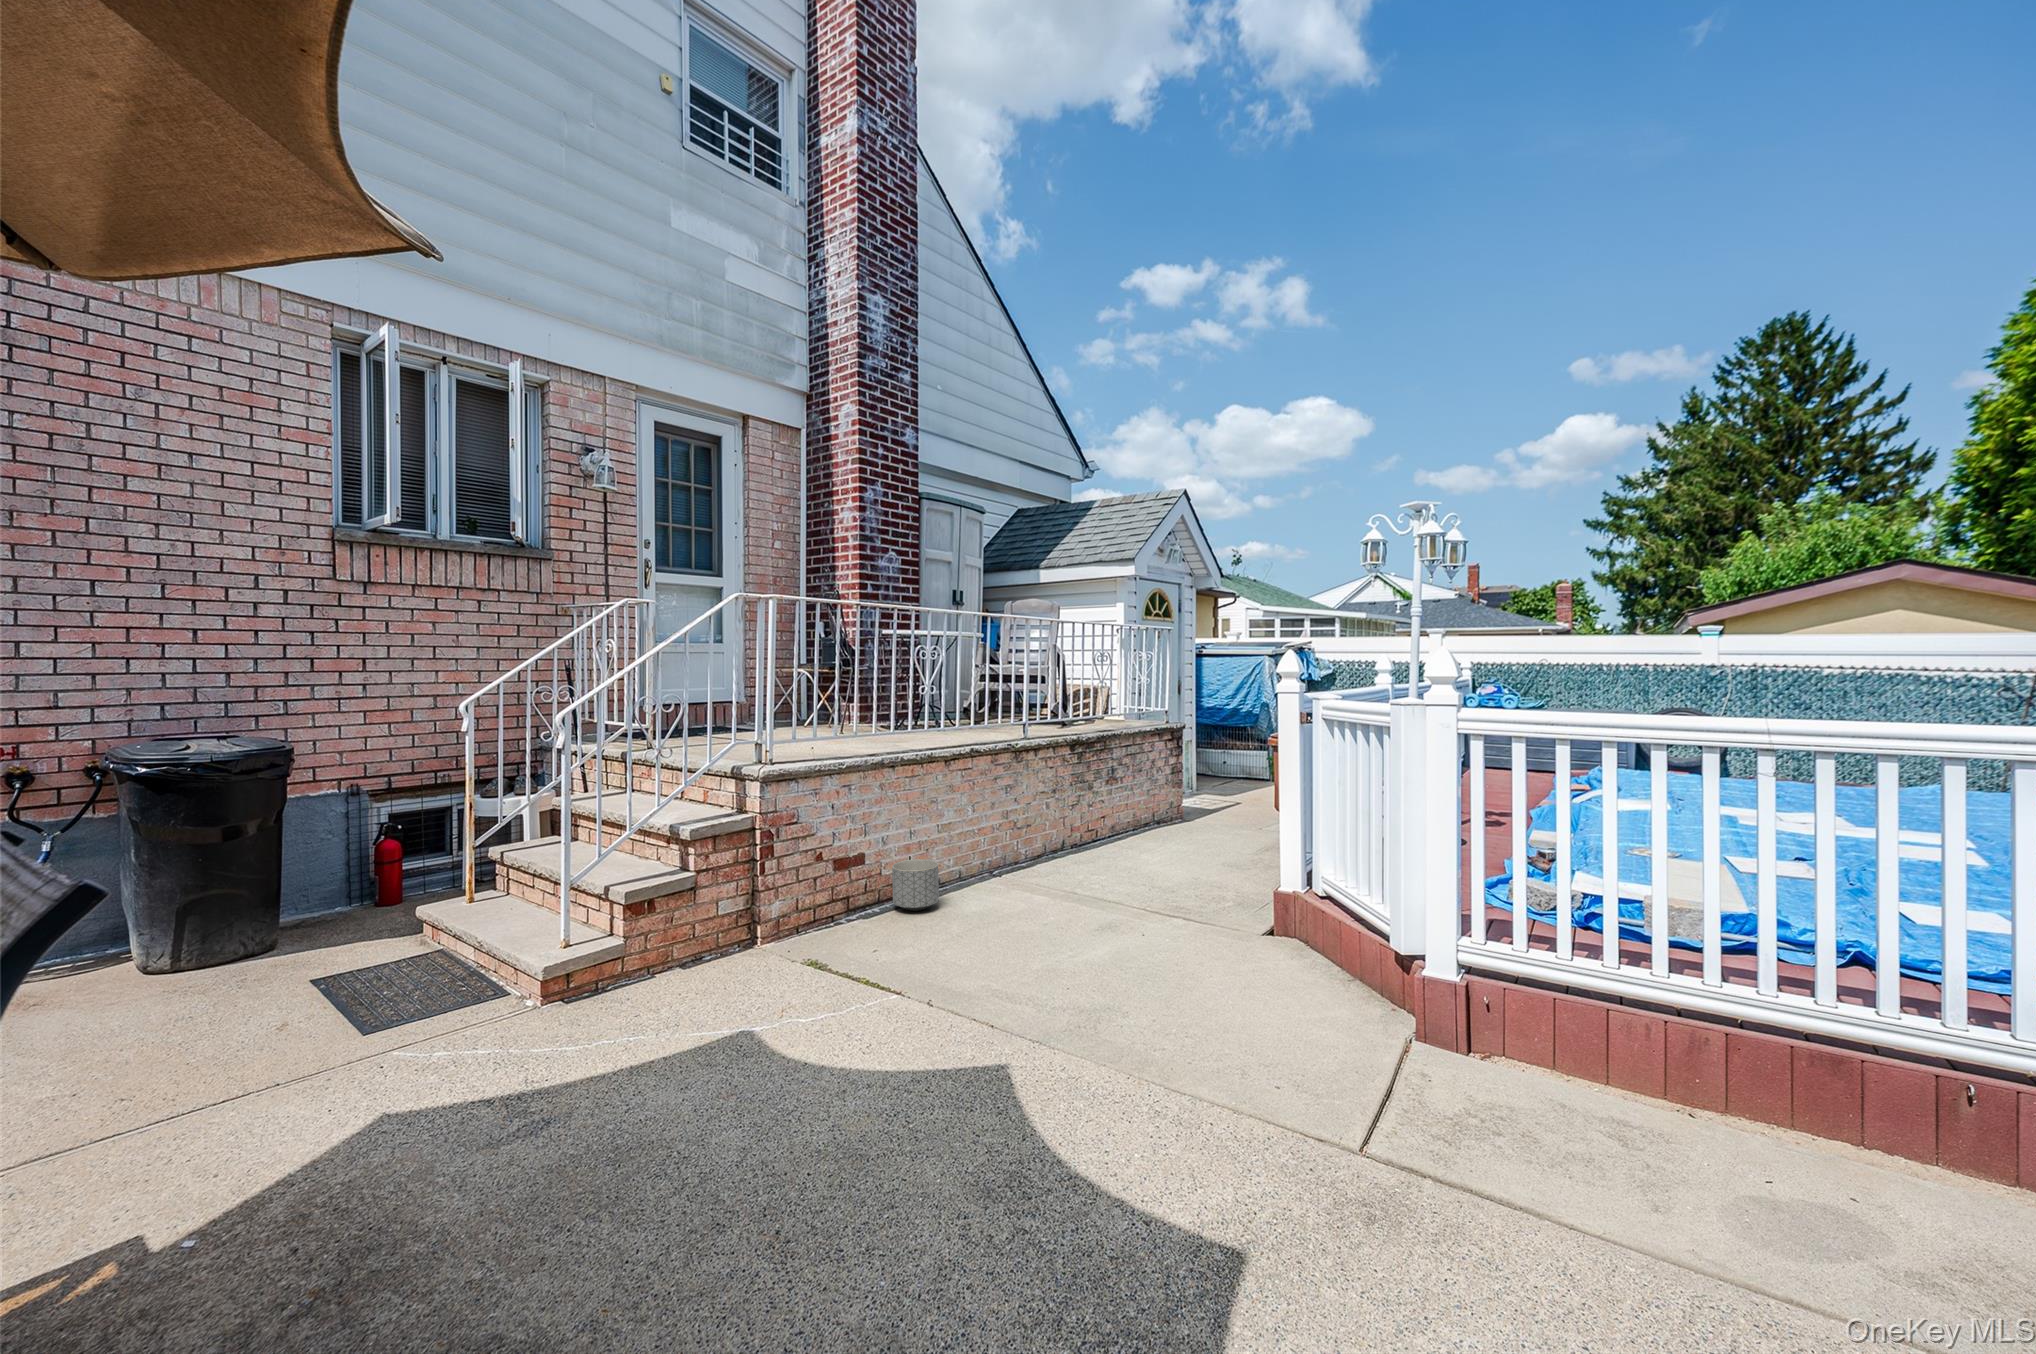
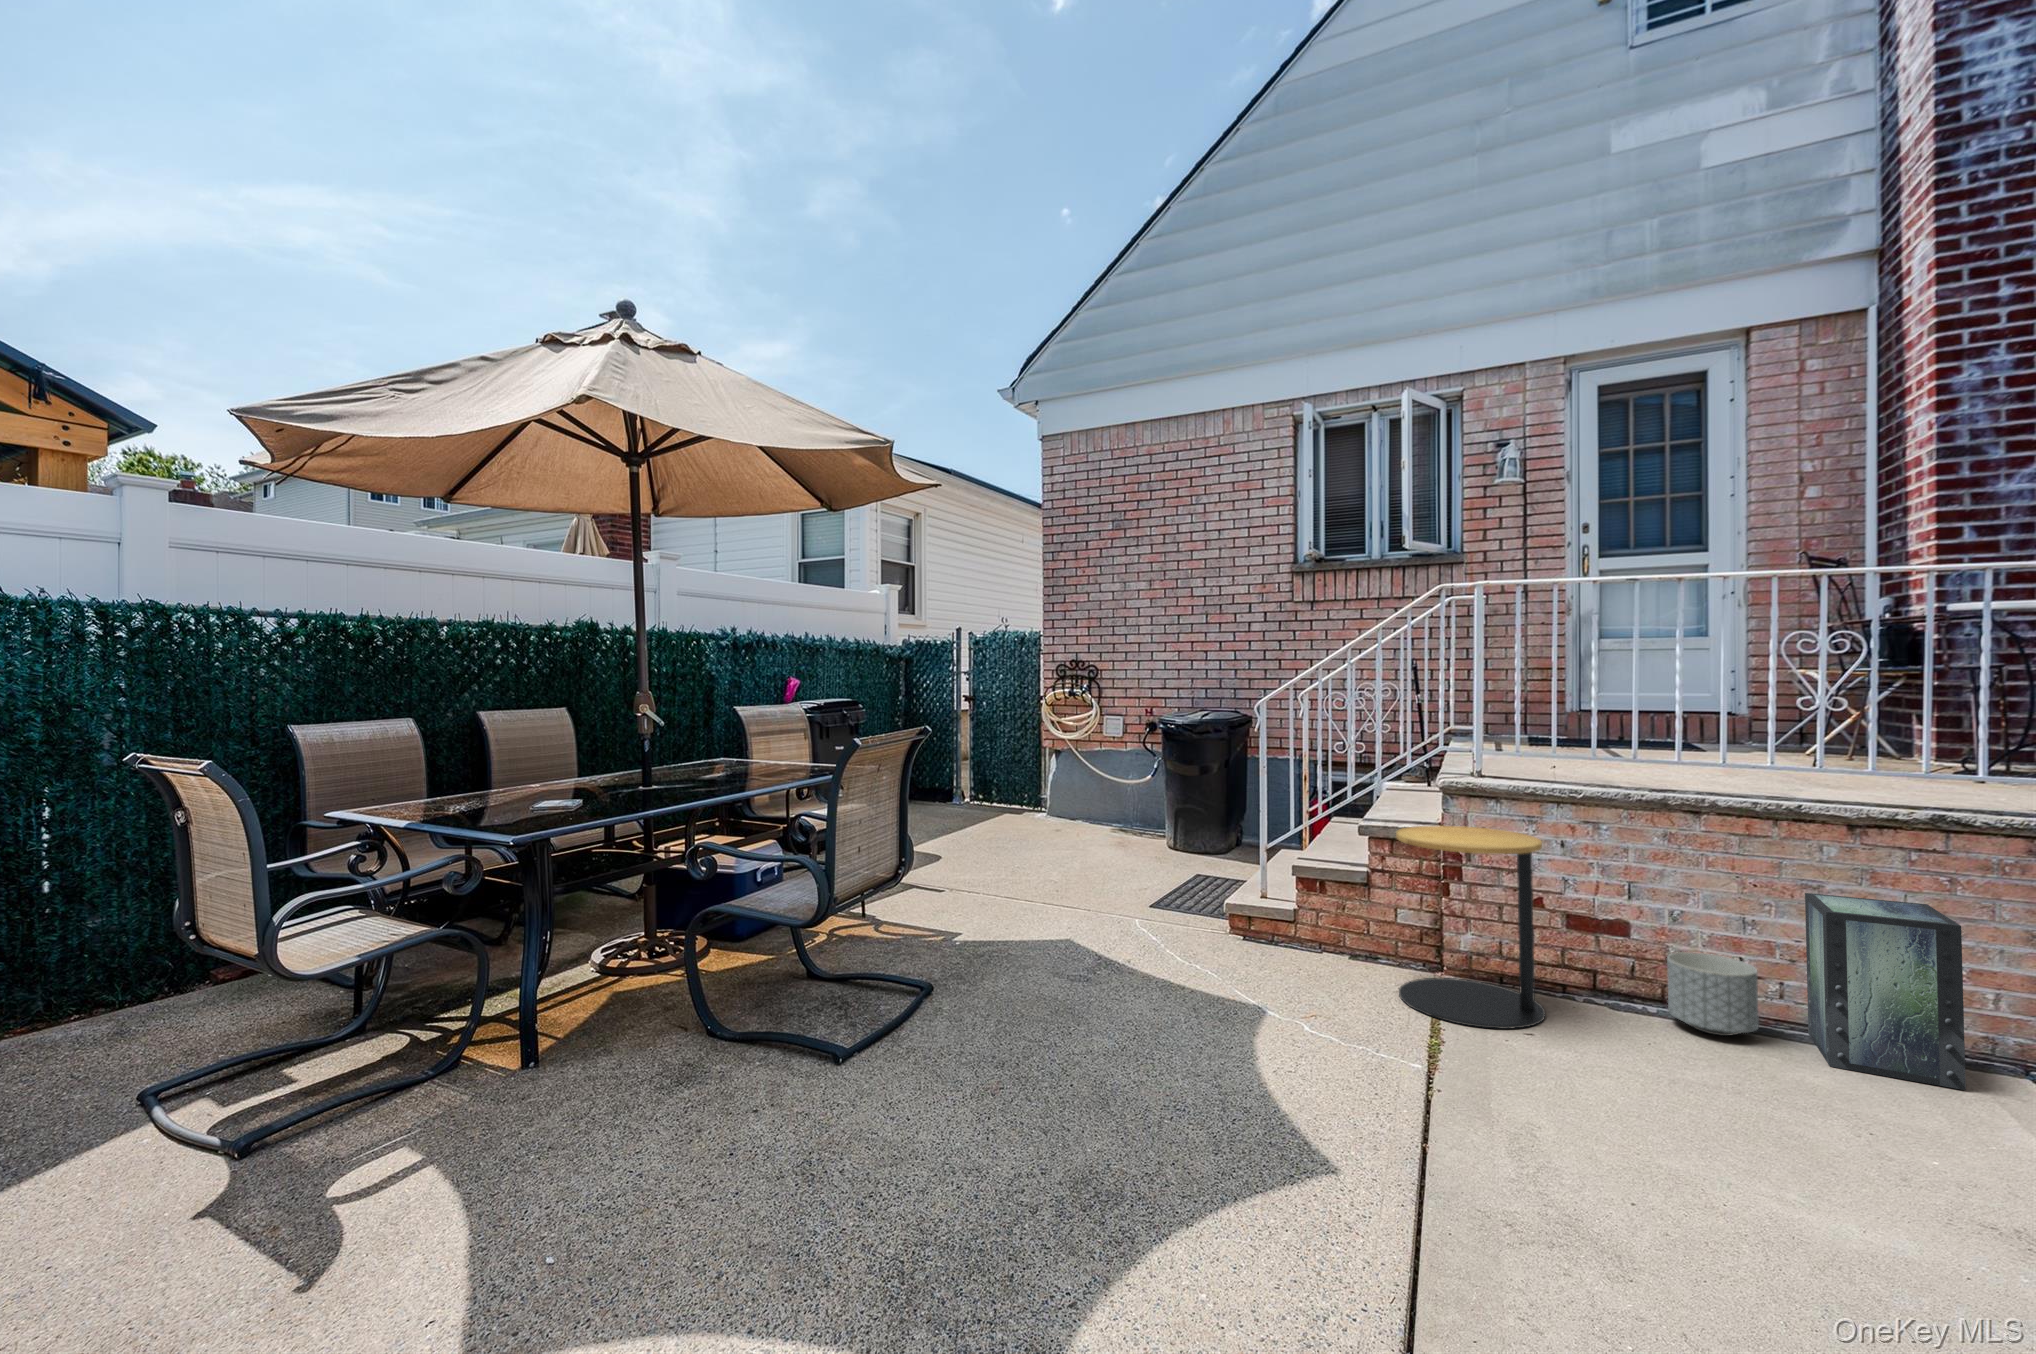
storage box: none [935,801,1010,903] -> present [1805,893,1966,1090]
side table: none [758,805,872,973] -> present [1396,826,1545,1029]

